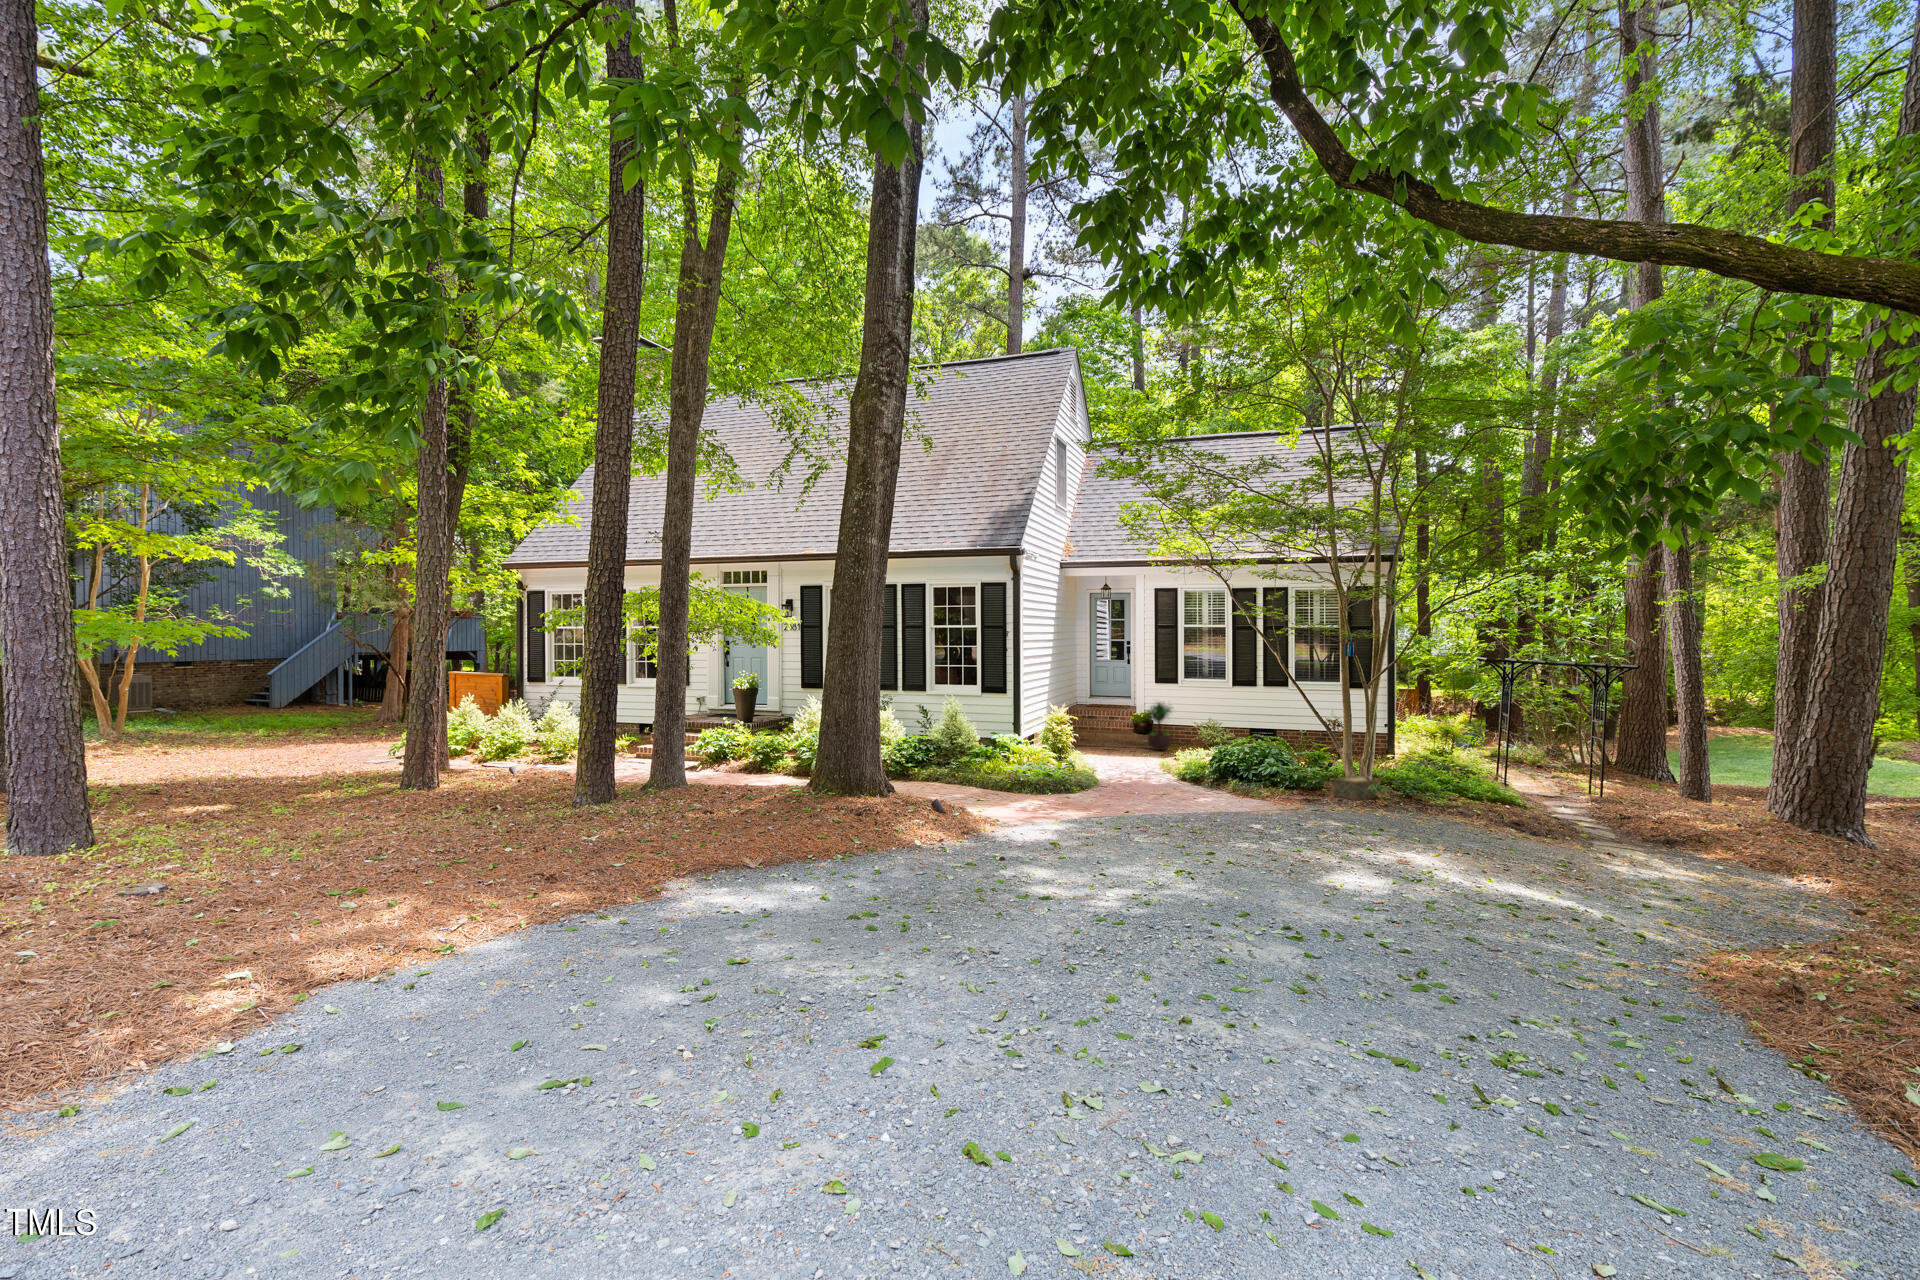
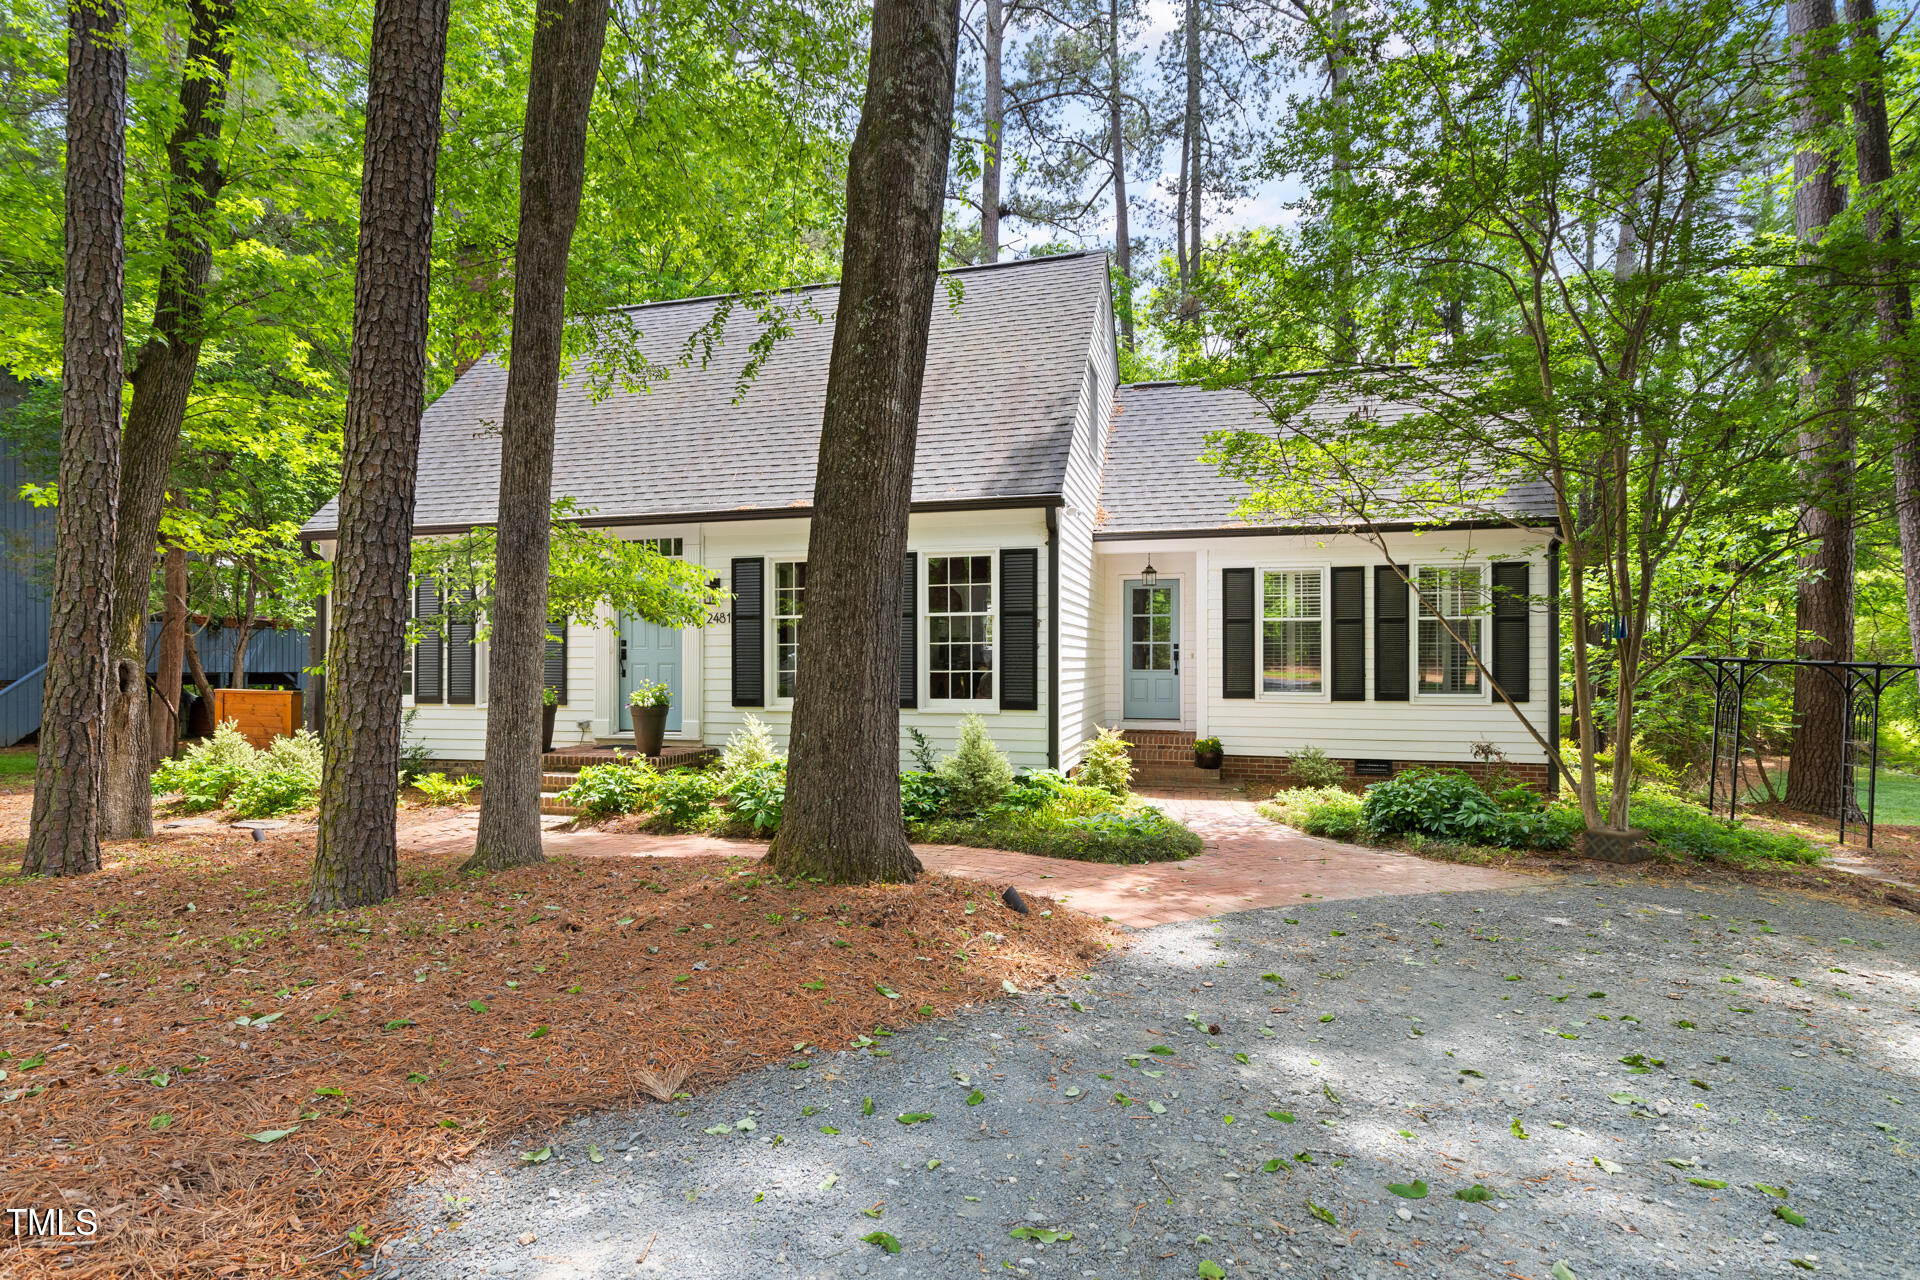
potted tree: present [1147,703,1172,750] -> none [1214,716,1259,790]

